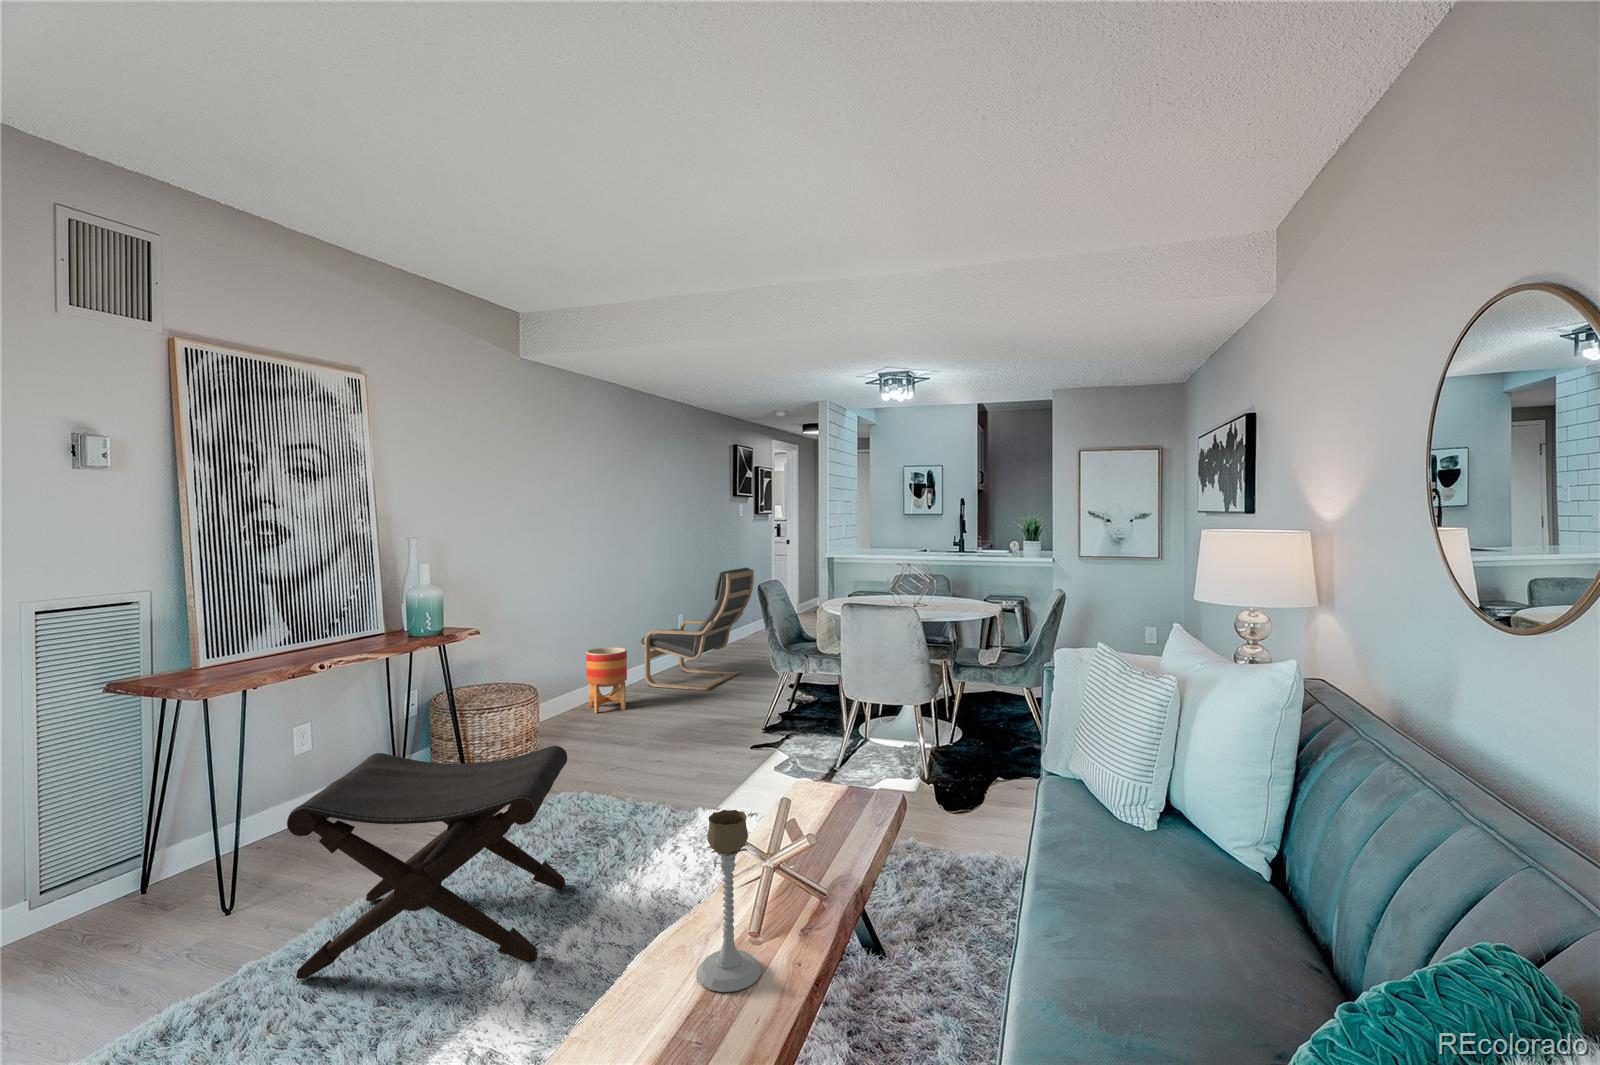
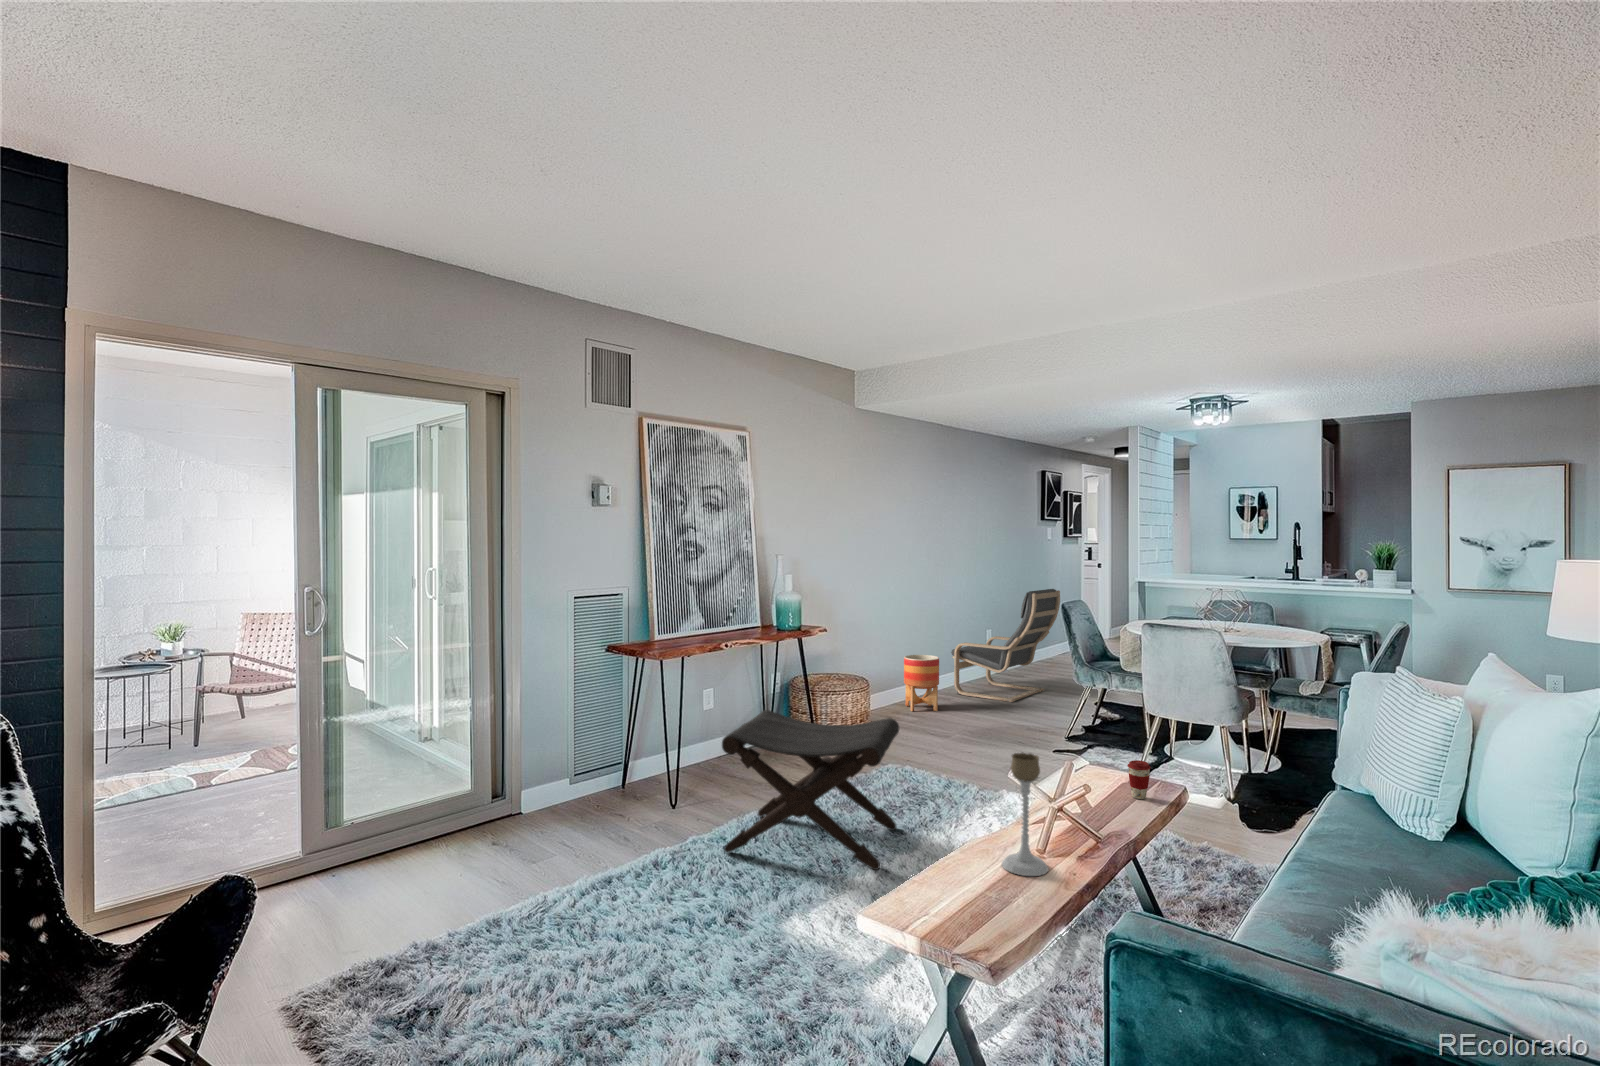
coffee cup: none [843,773,868,820] -> present [1127,760,1151,799]

